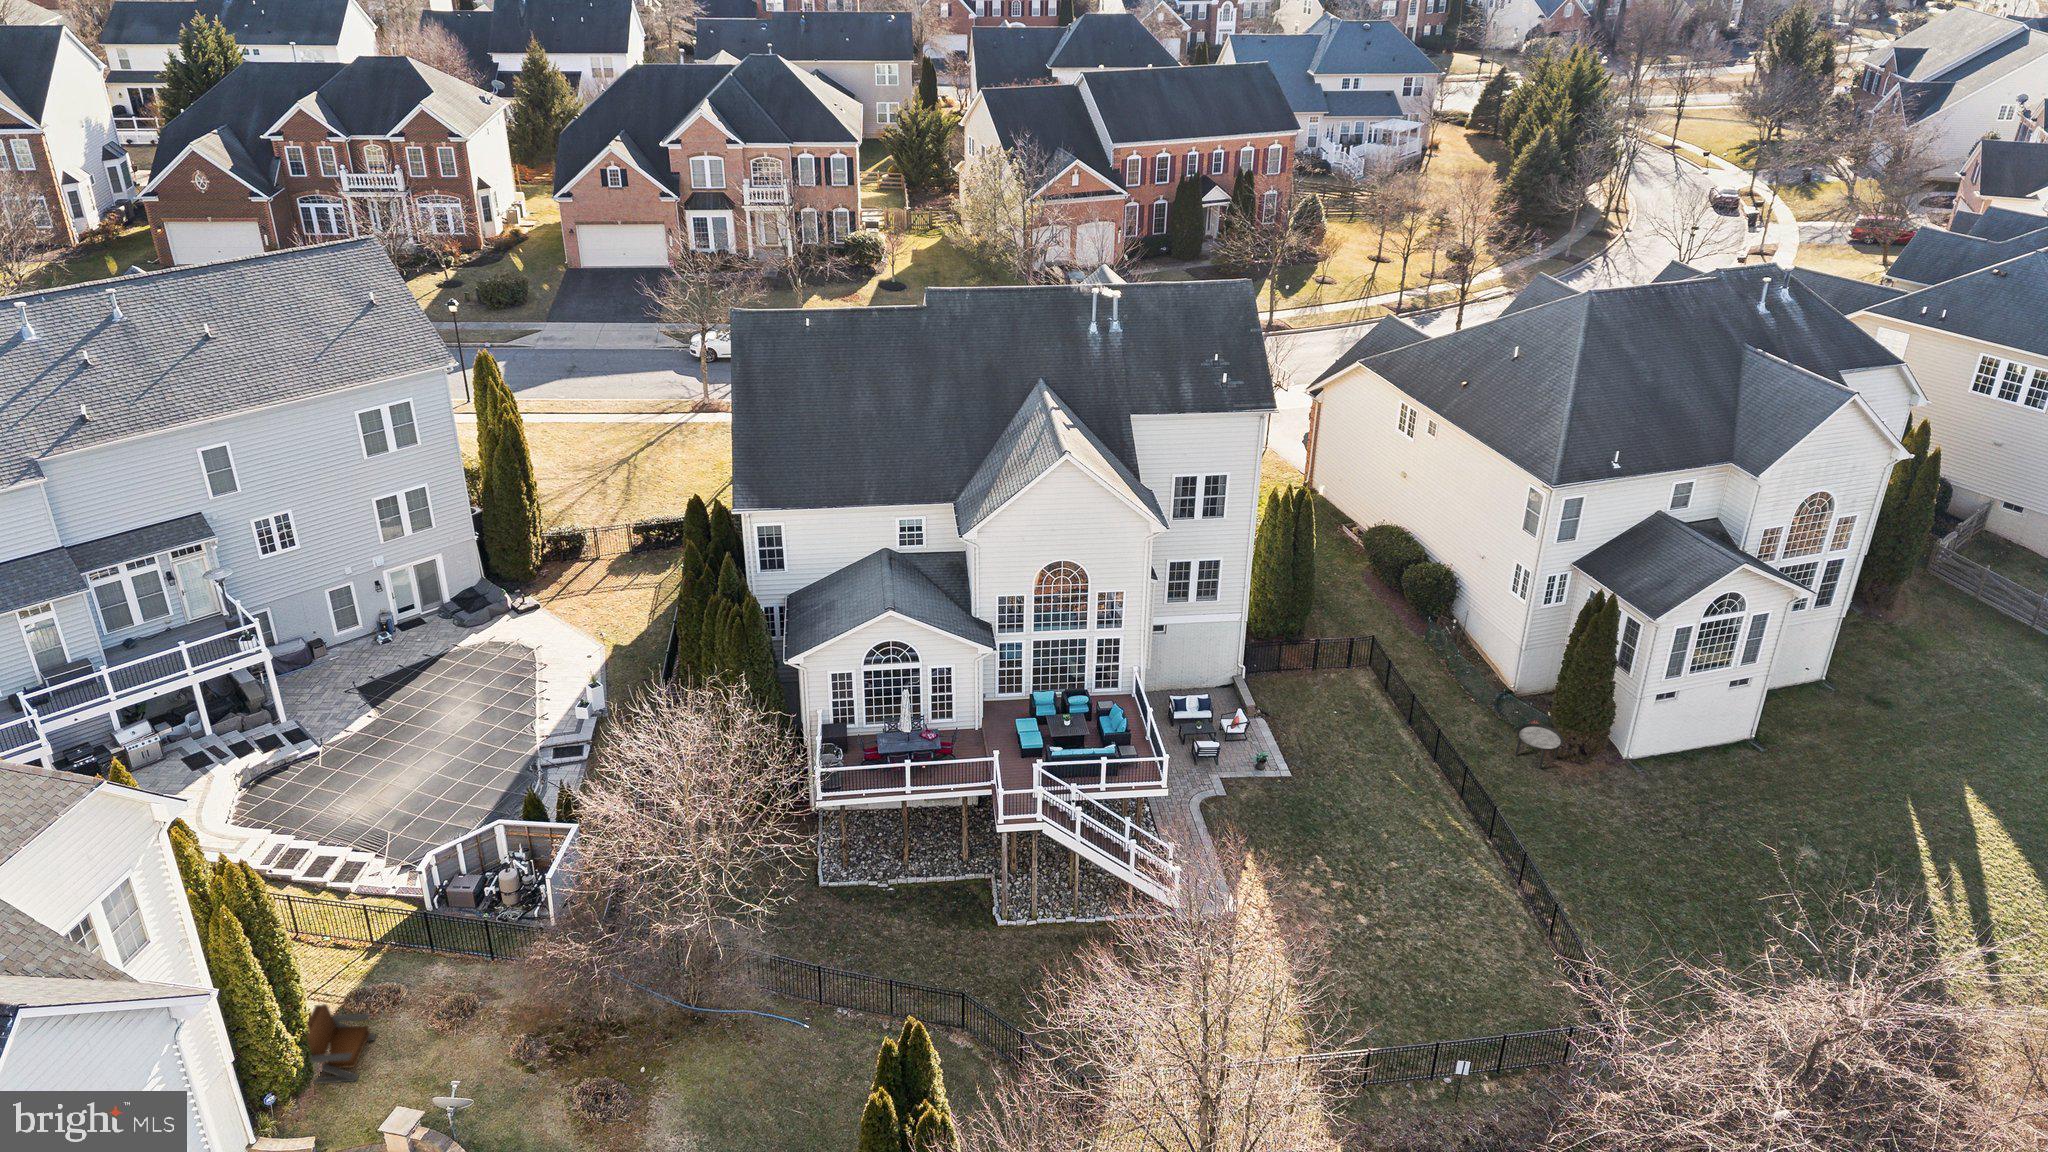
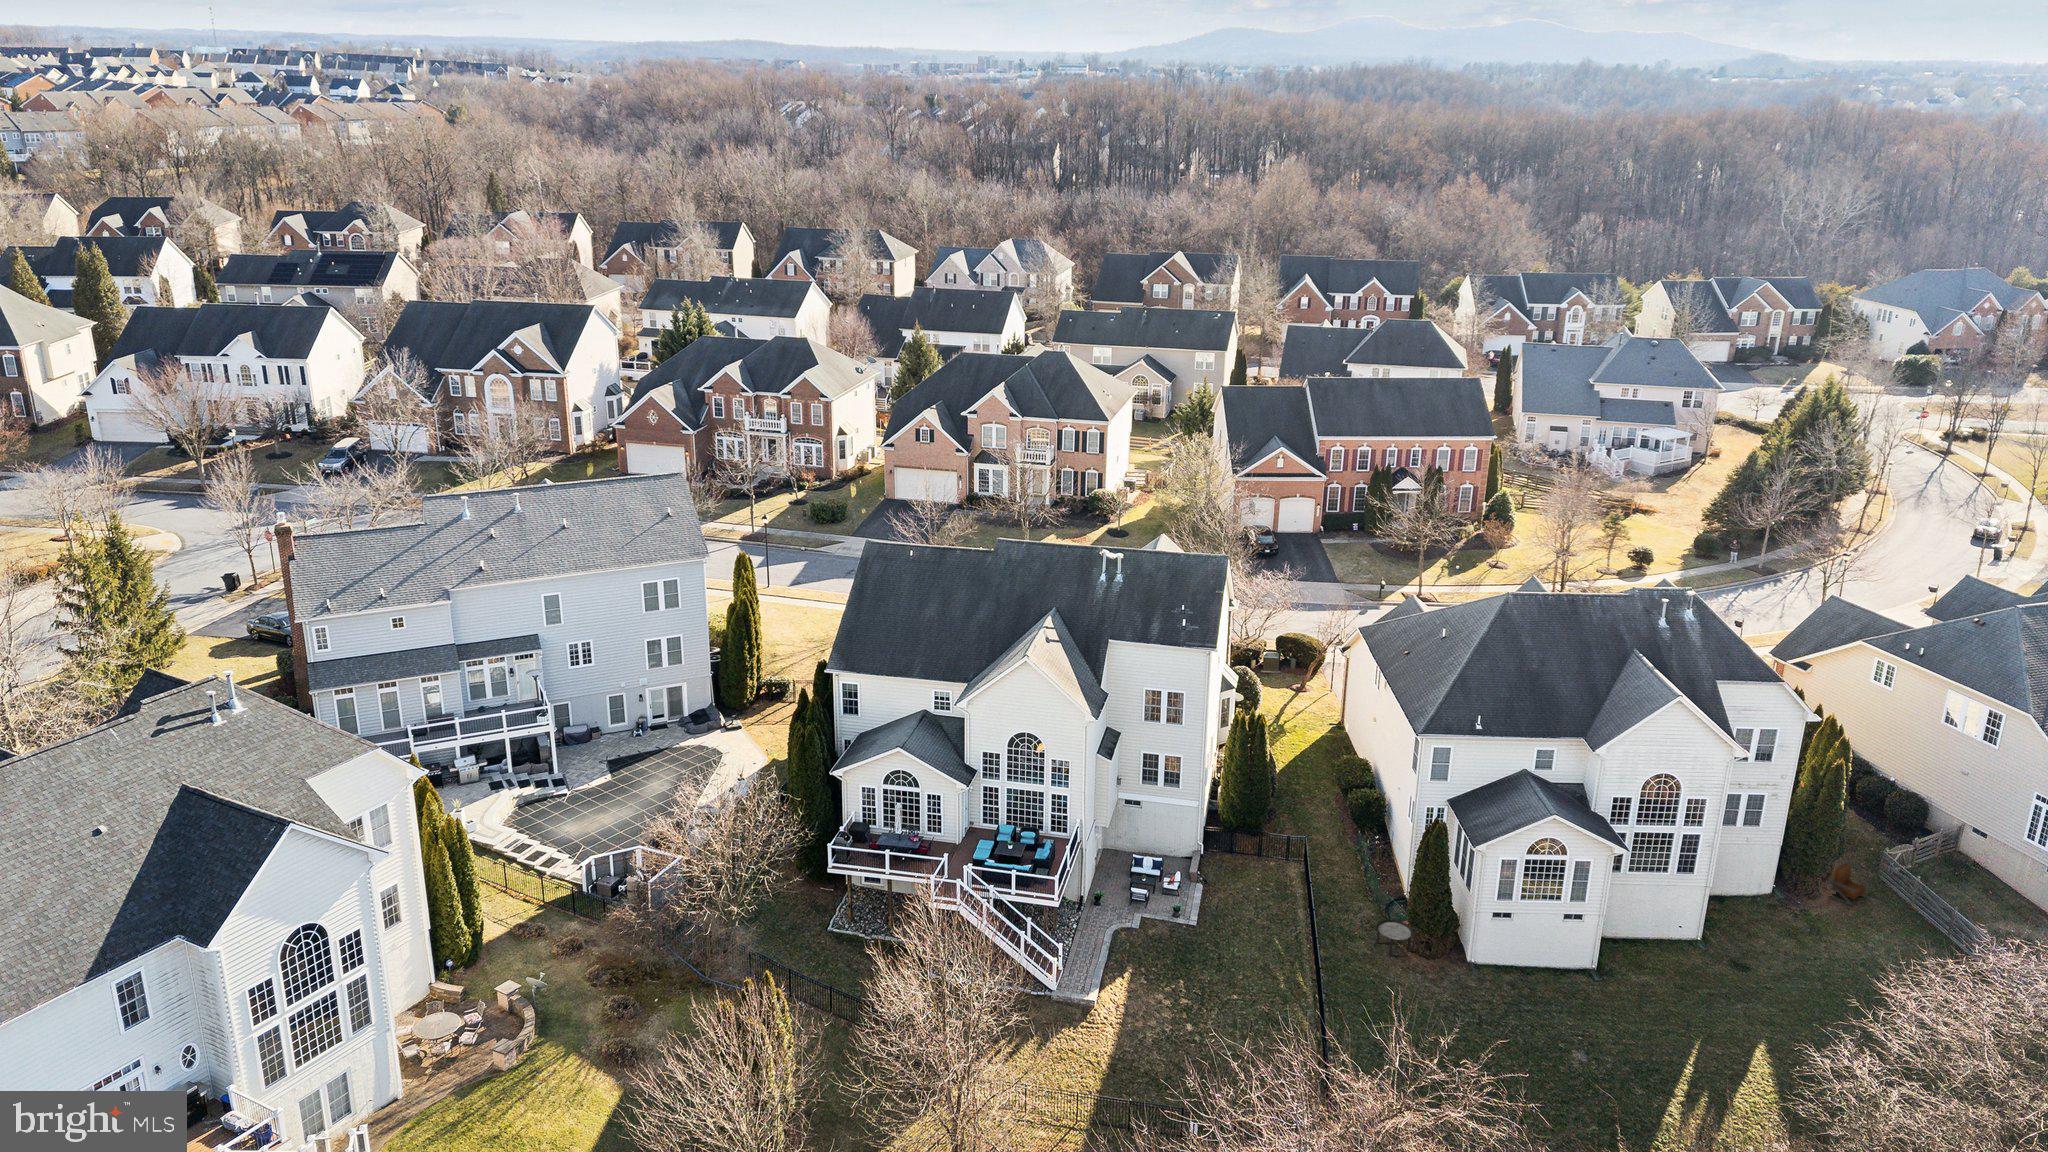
lounge chair: present [307,1004,376,1084] -> present [1828,863,1870,905]

